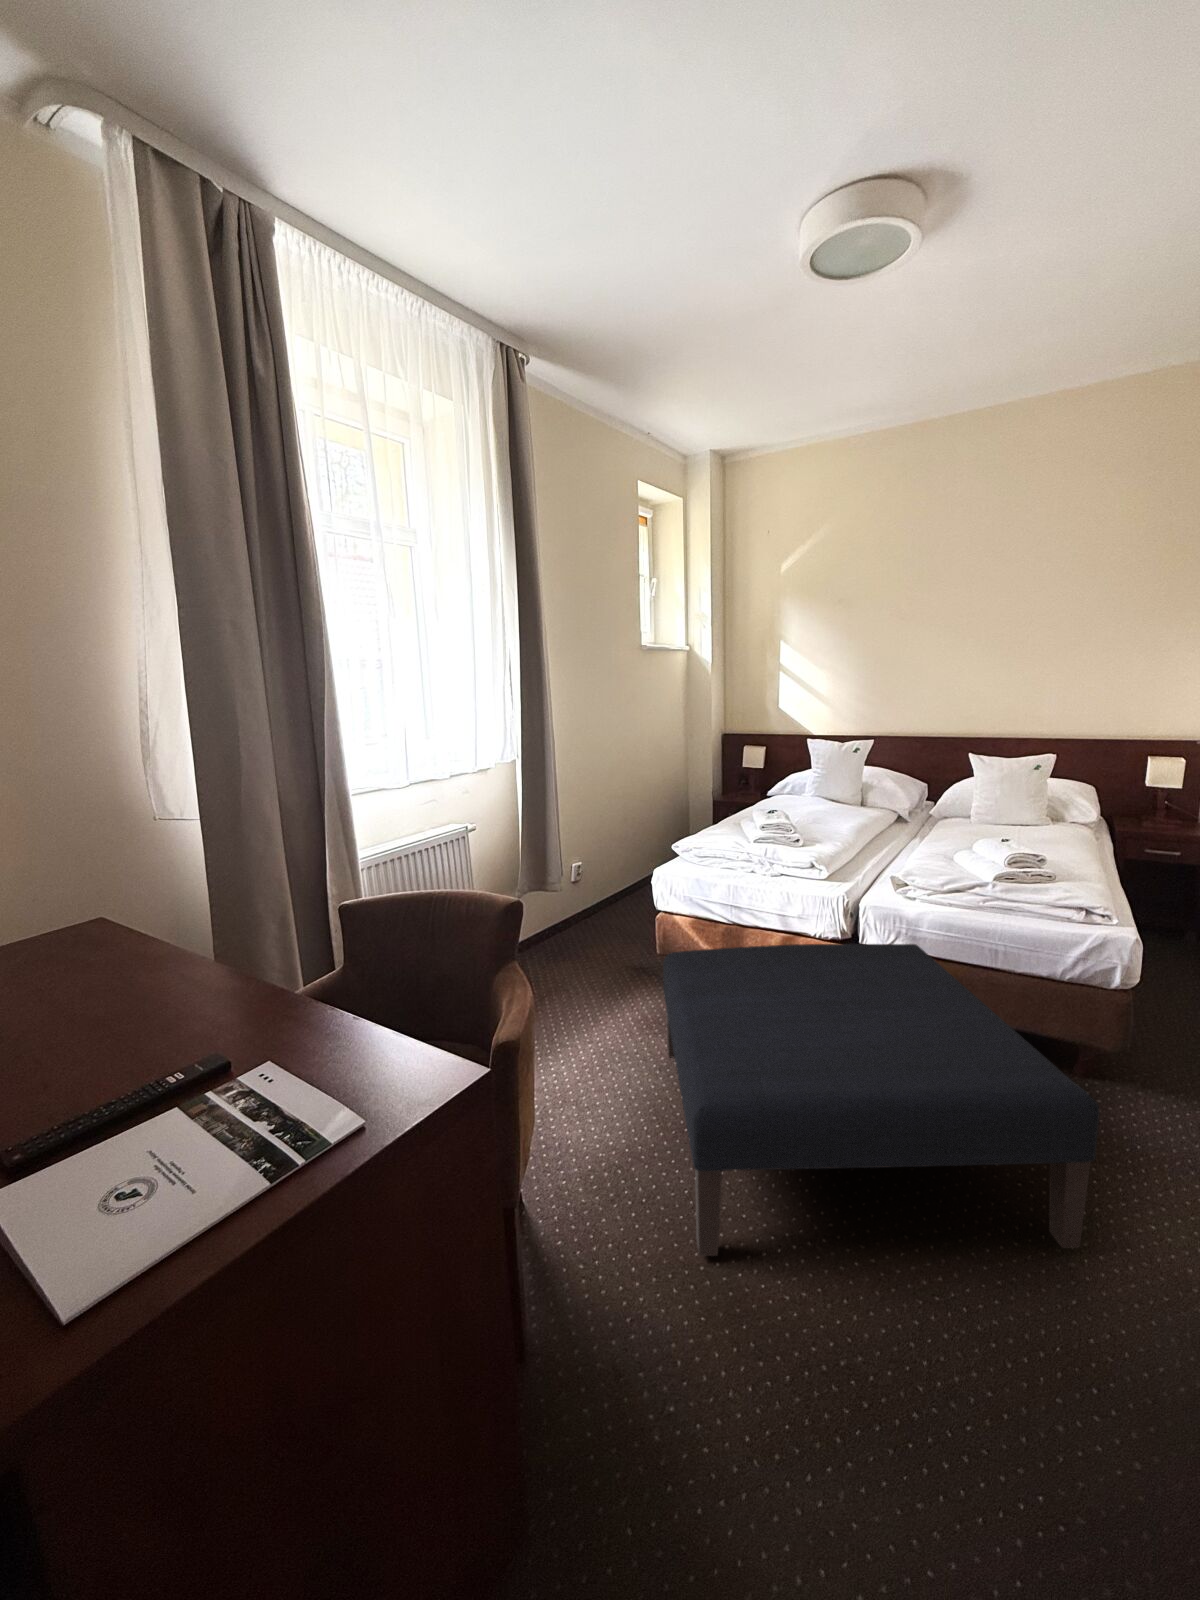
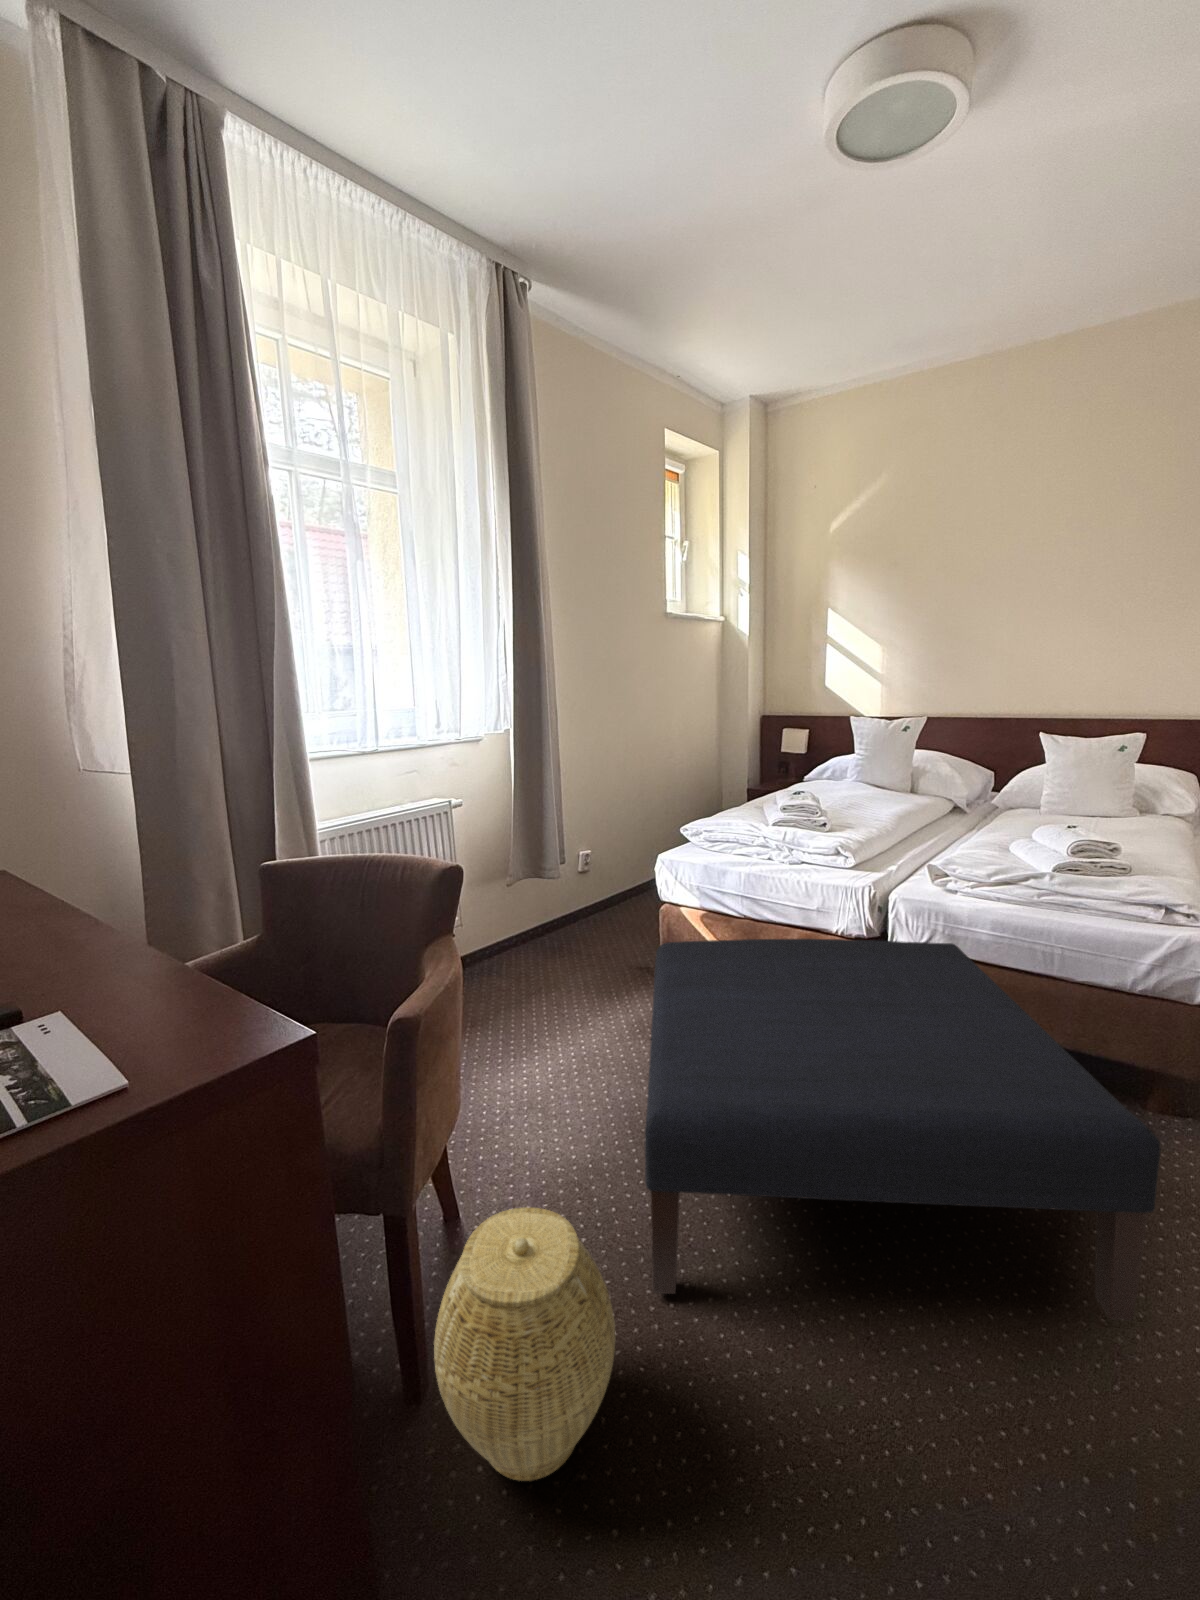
woven basket: none [540,1192,689,1416] -> present [434,1207,615,1481]

